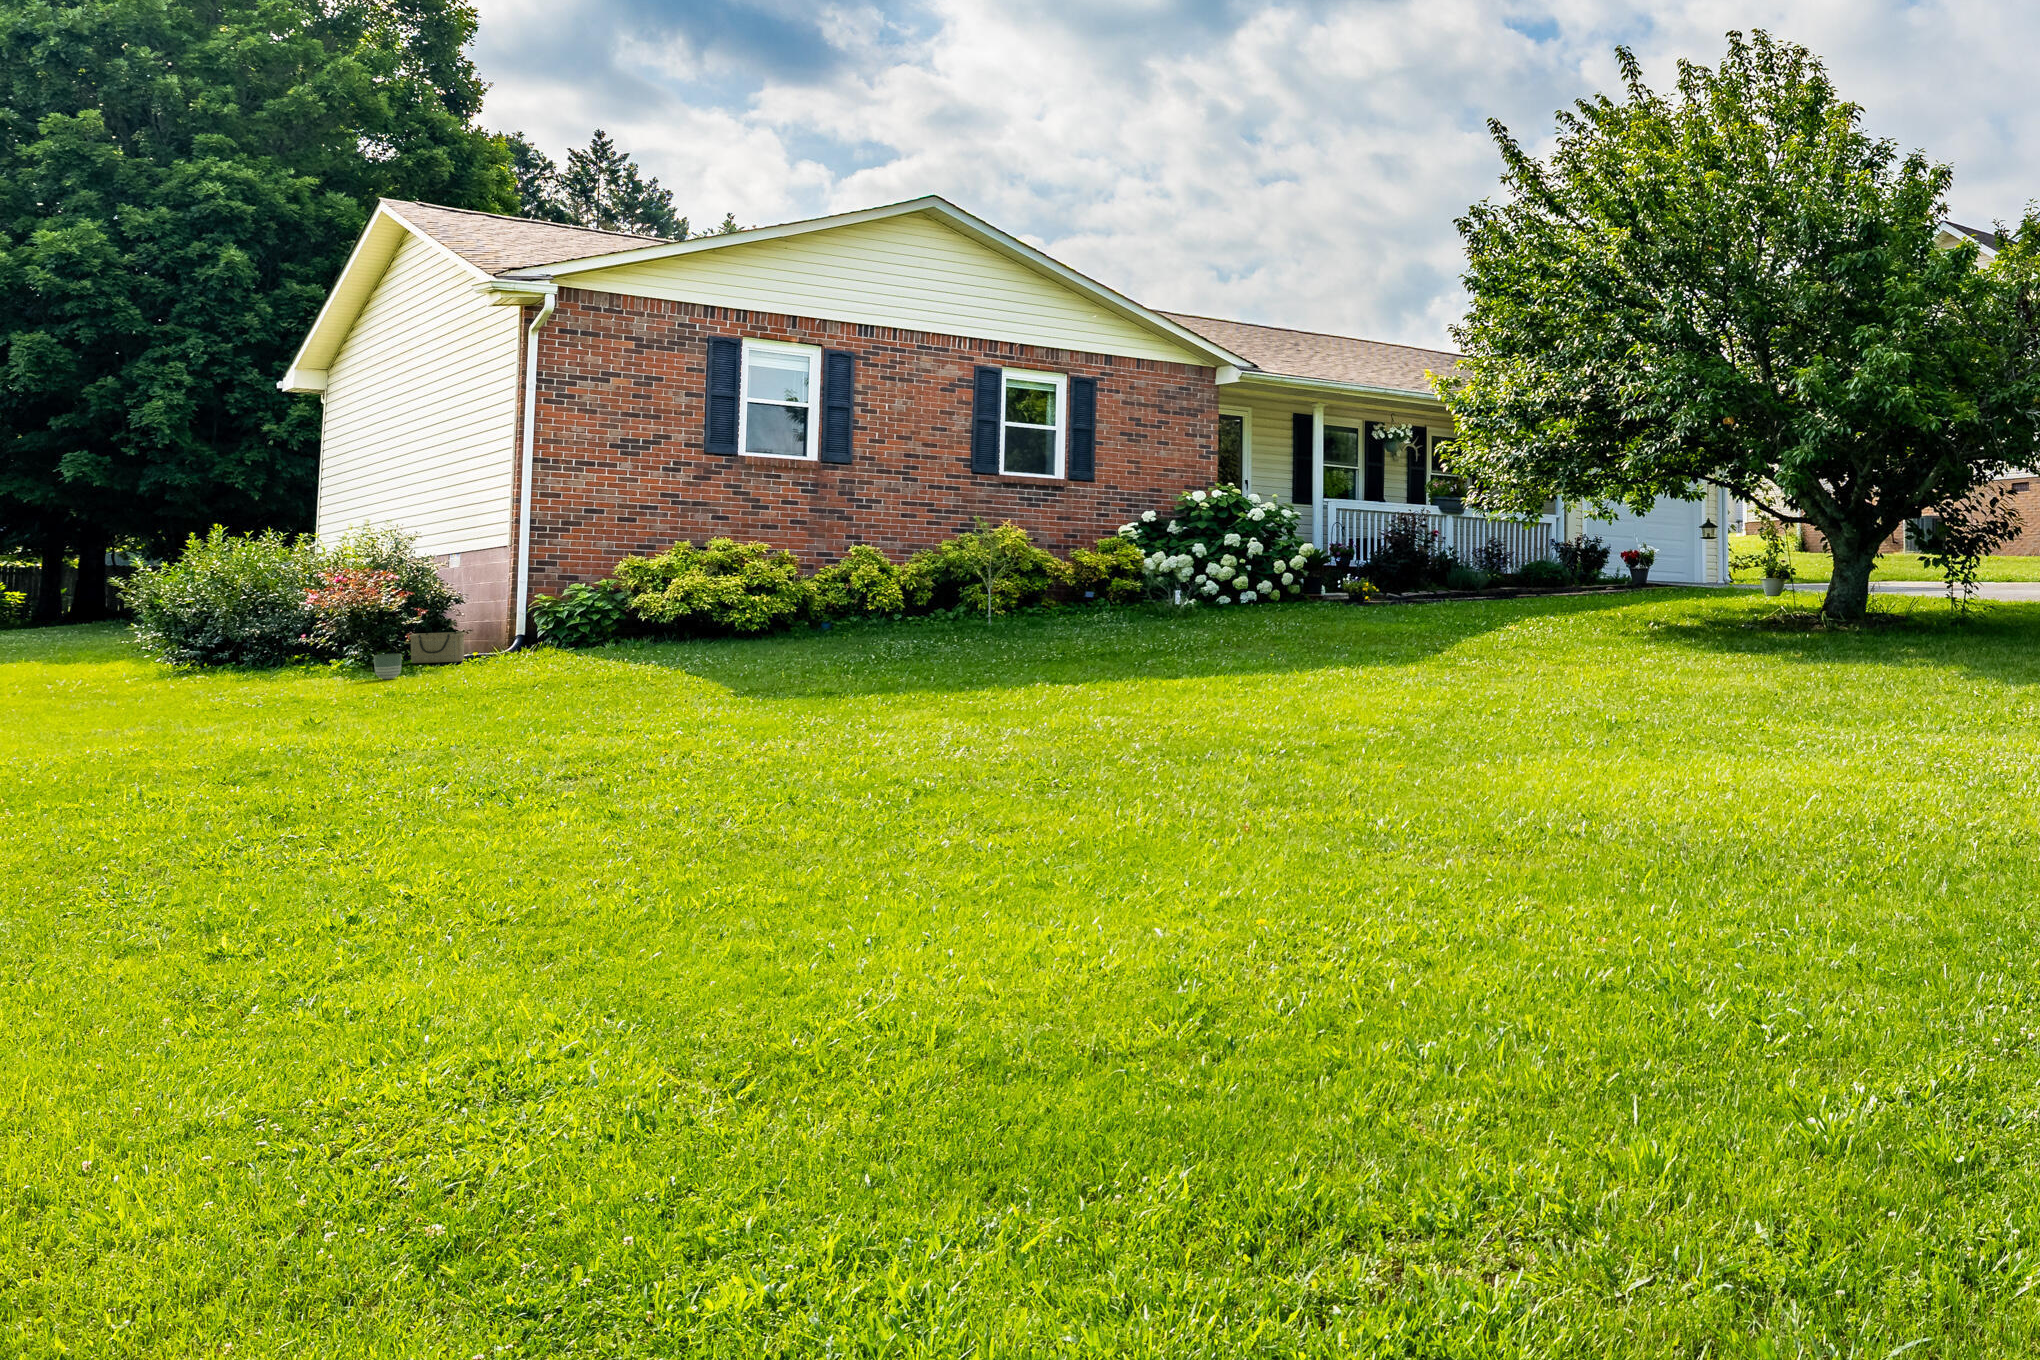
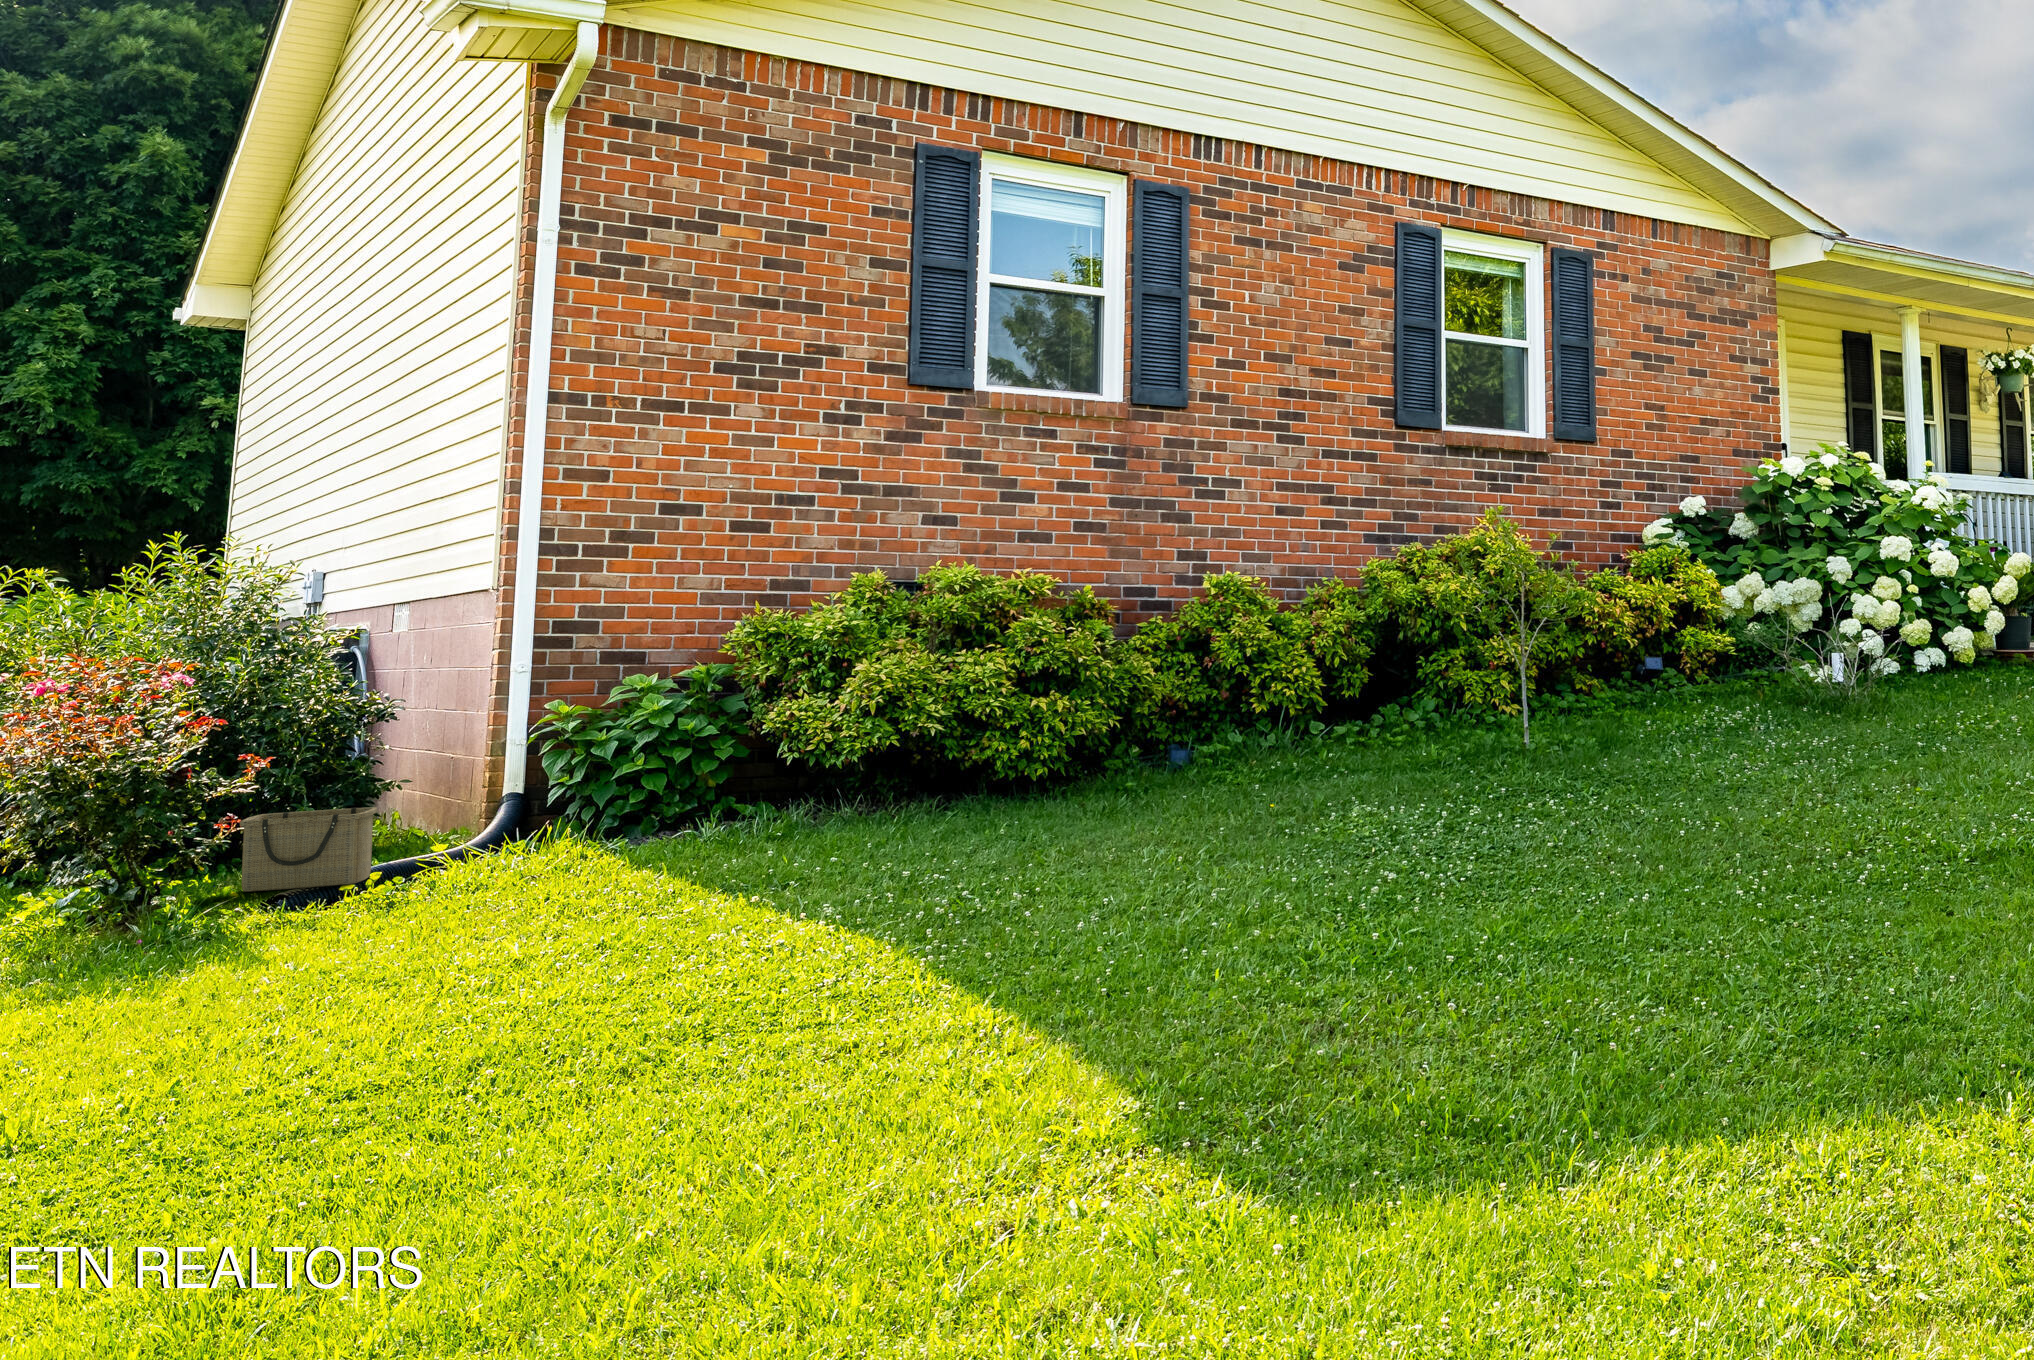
planter: present [374,654,402,679] -> none [93,897,177,978]

